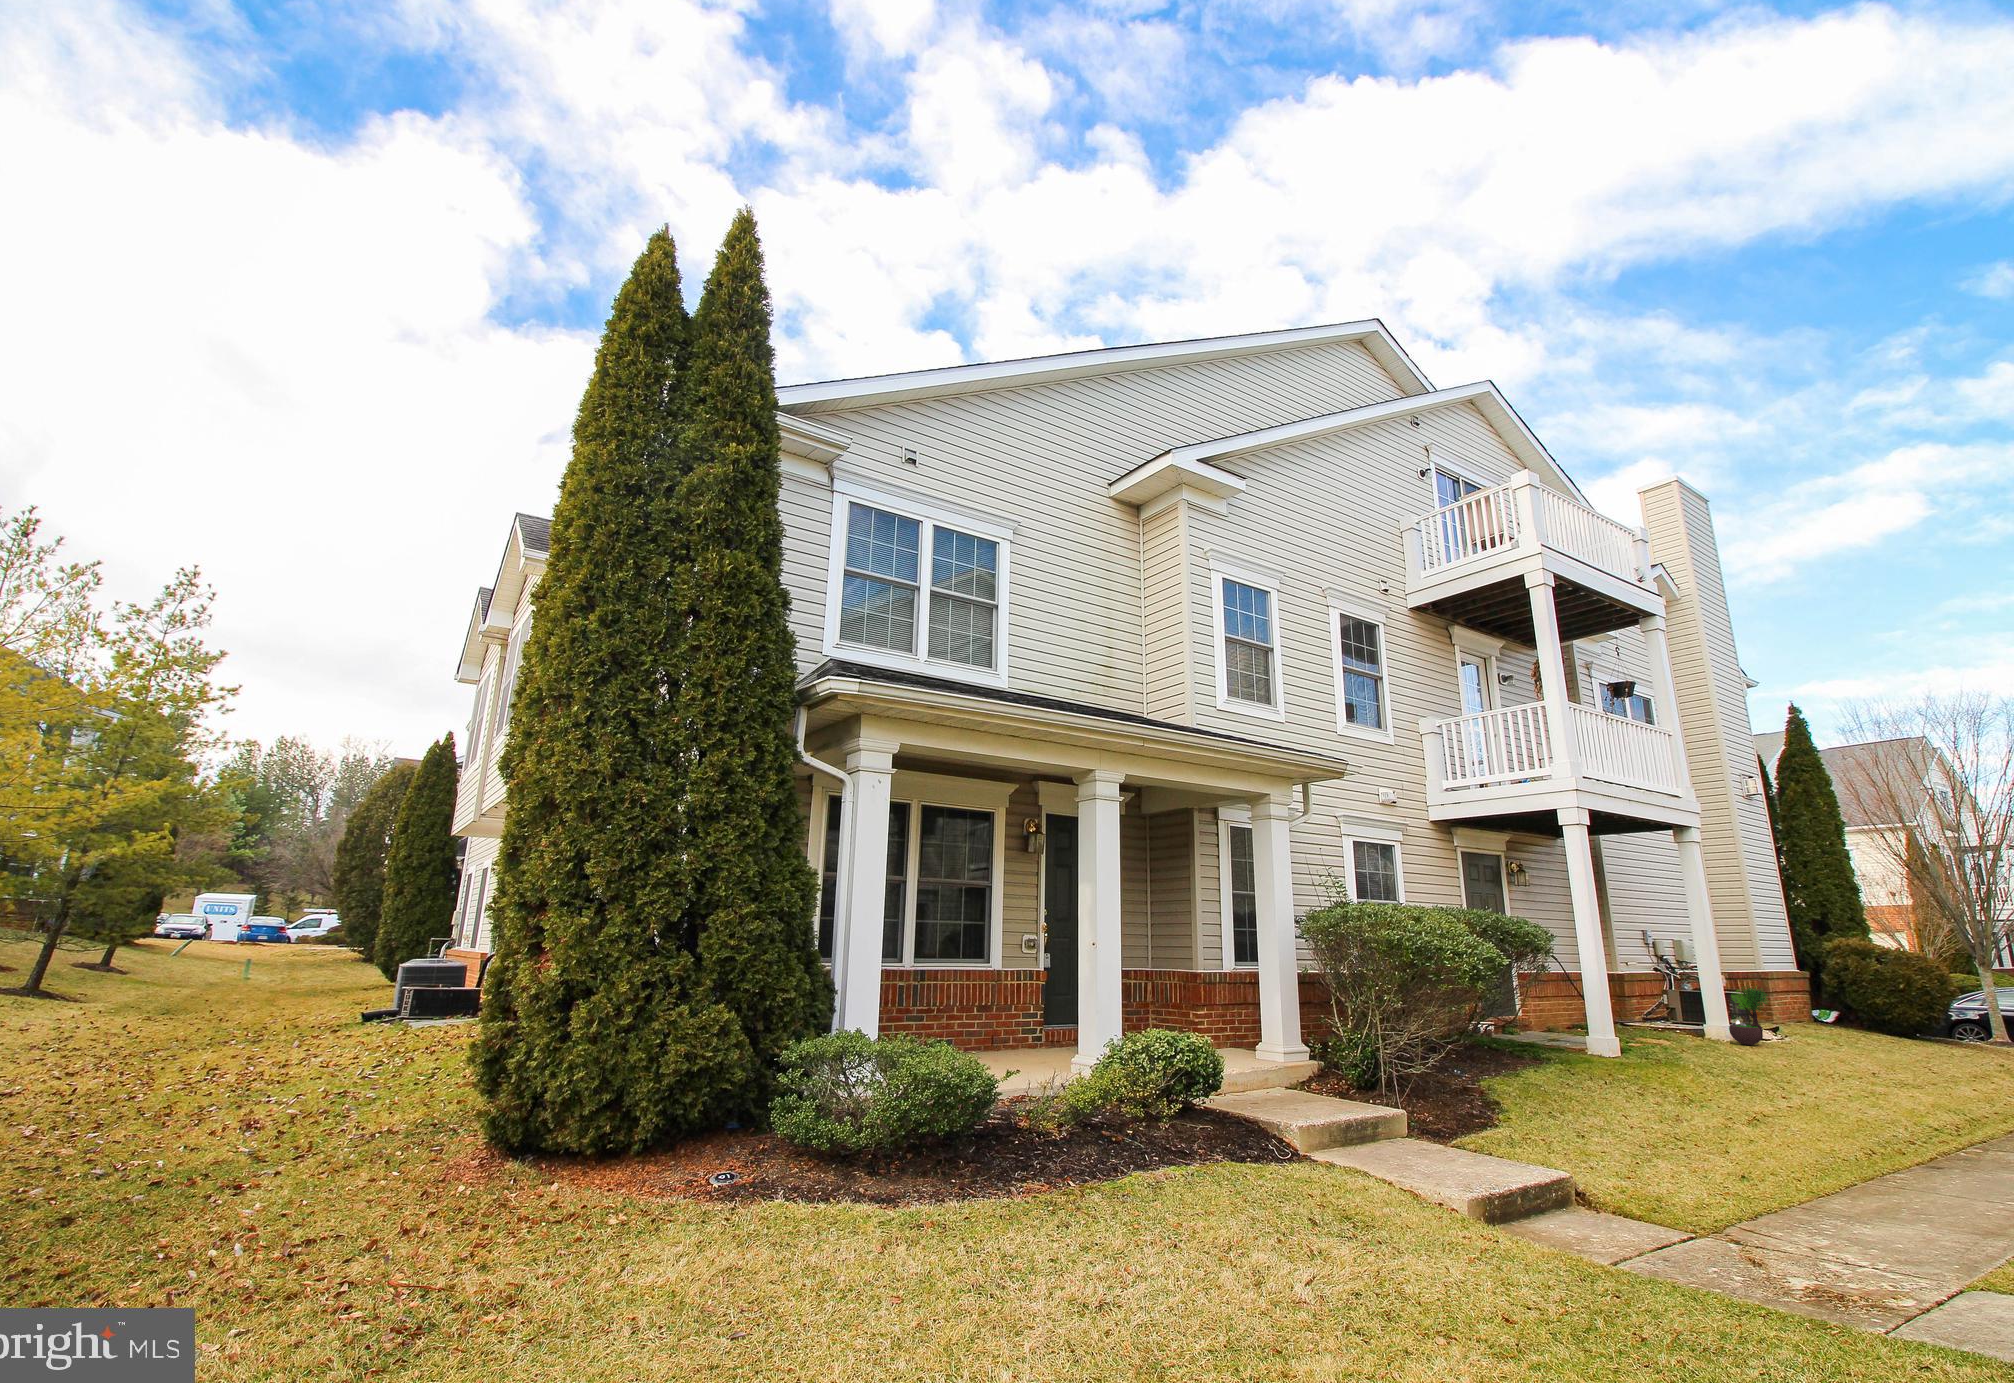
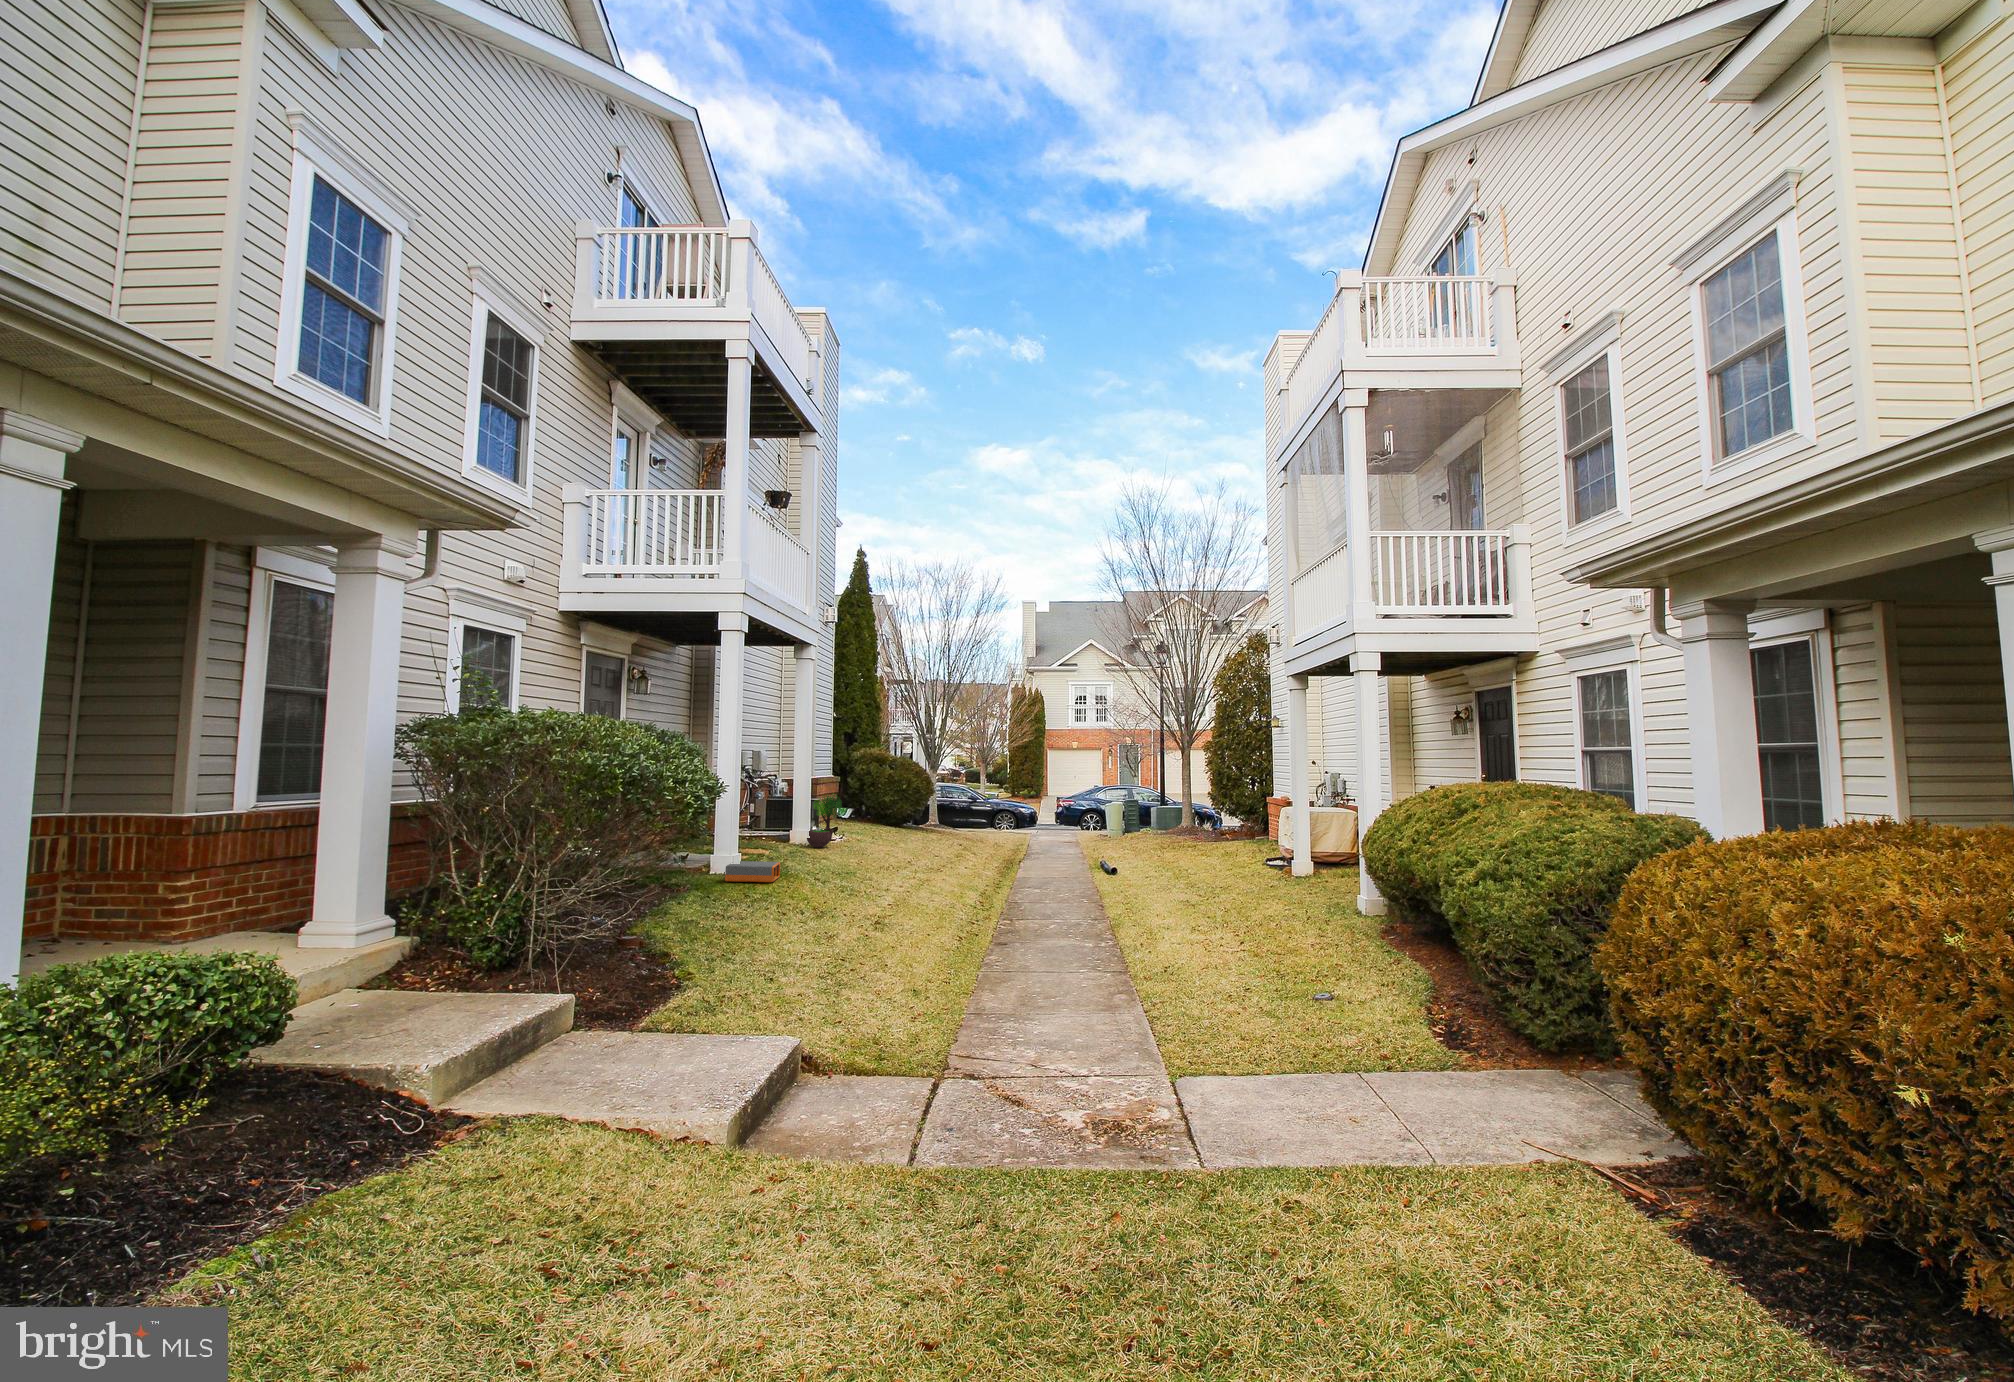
storage box: none [1603,1044,1668,1067] -> present [725,861,780,882]

